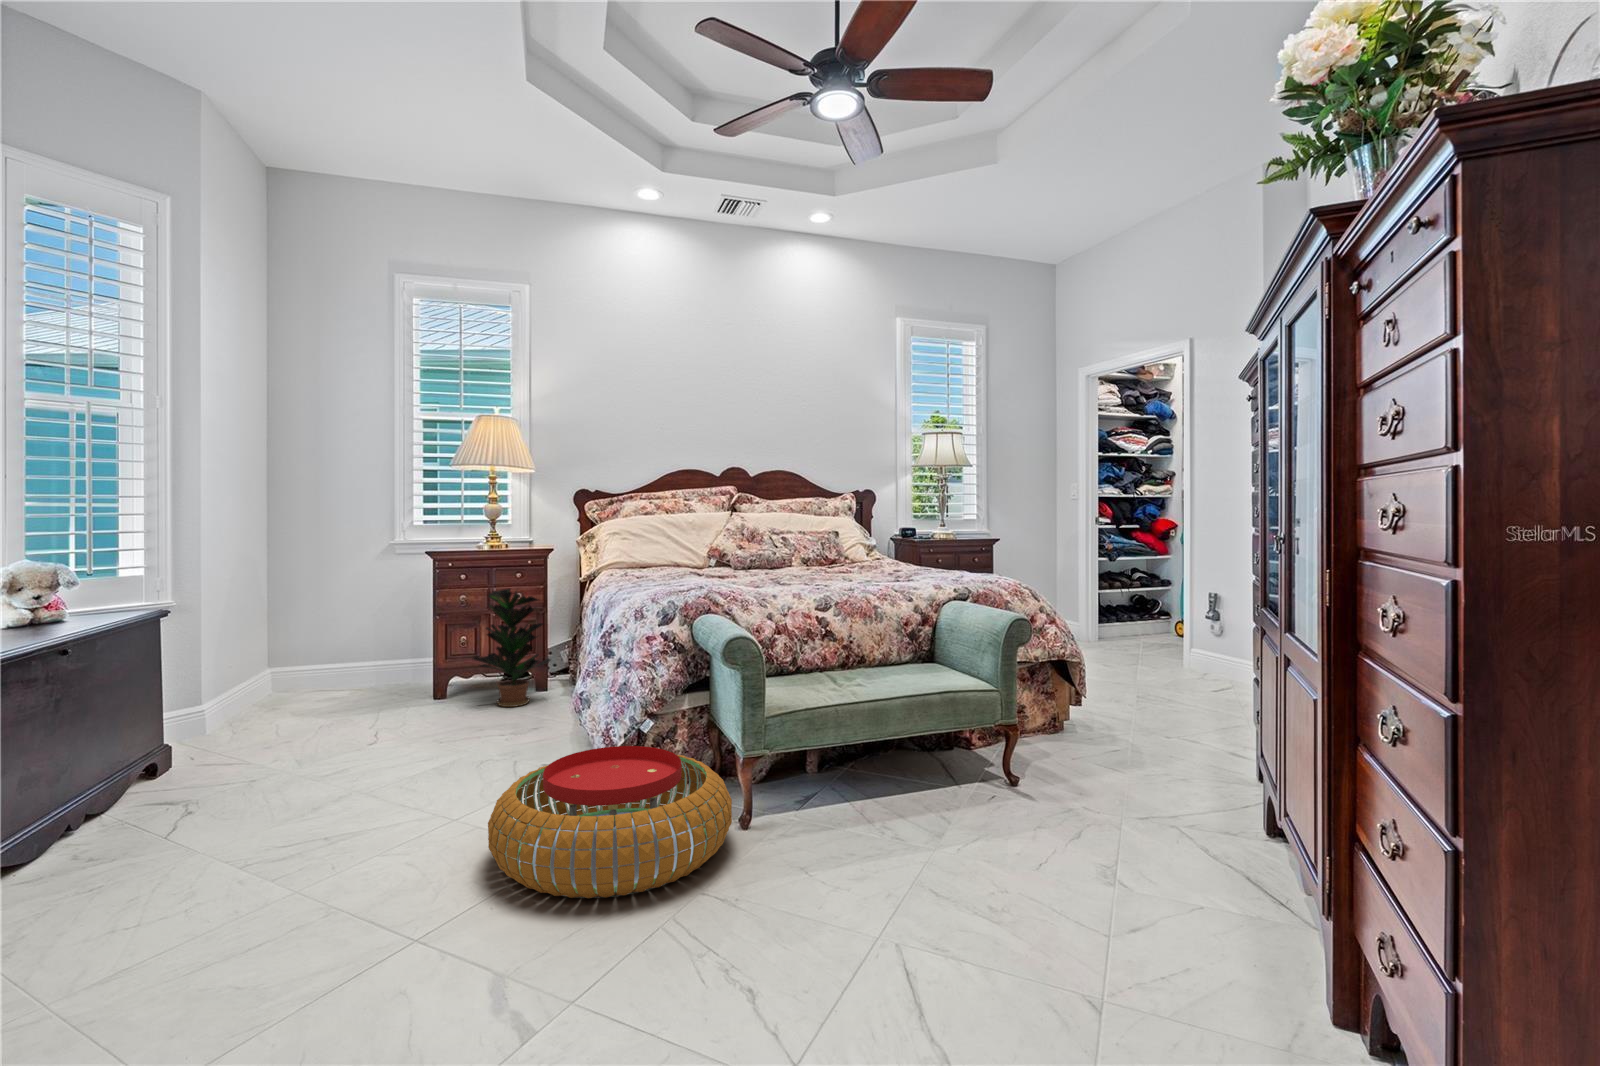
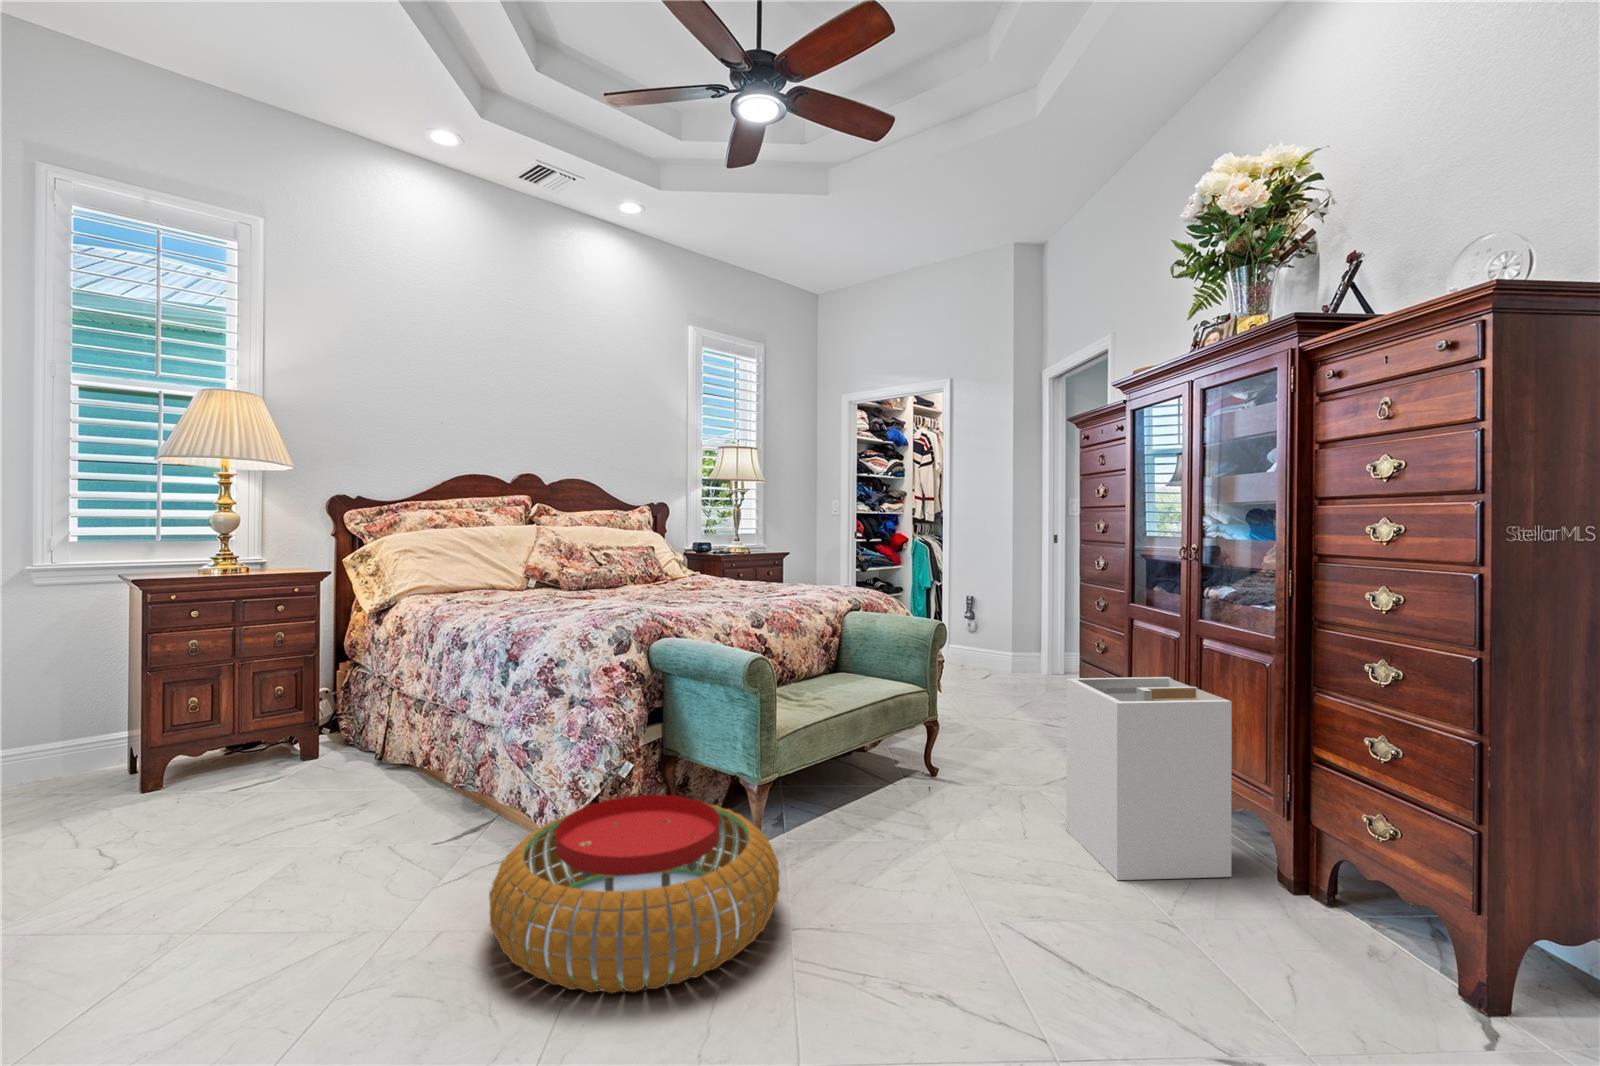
potted plant: present [472,588,550,707] -> none [225,622,343,781]
laundry hamper: none [1084,687,1237,944] -> present [1067,677,1232,880]

